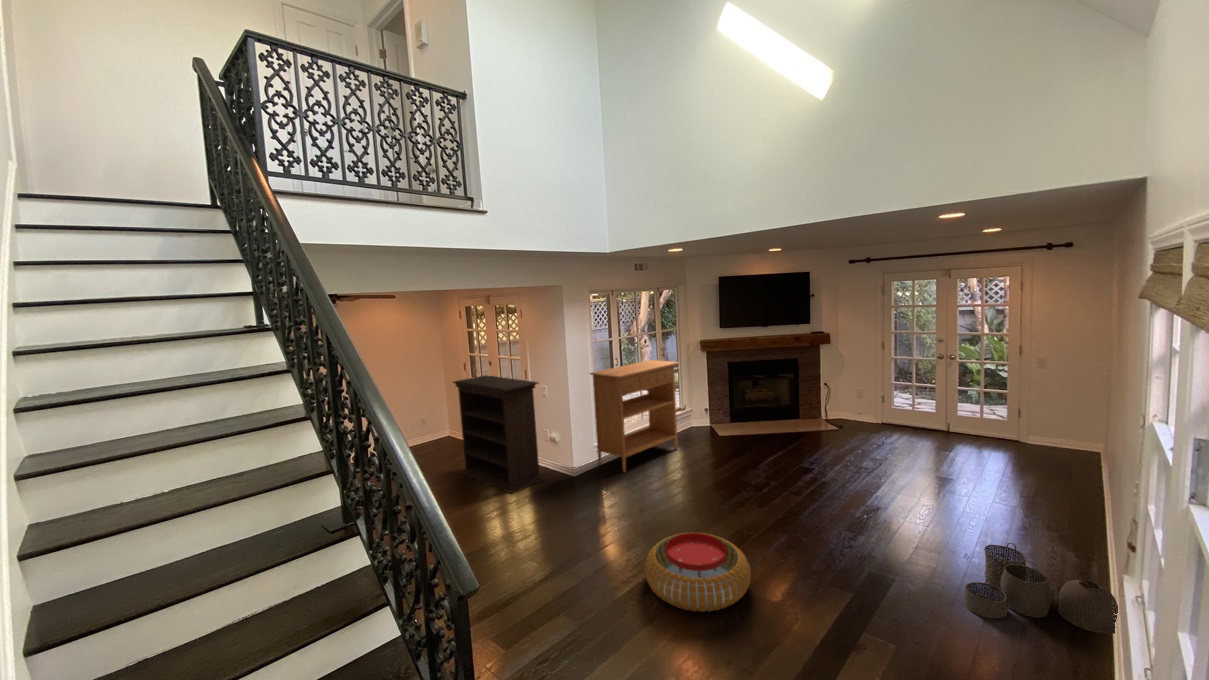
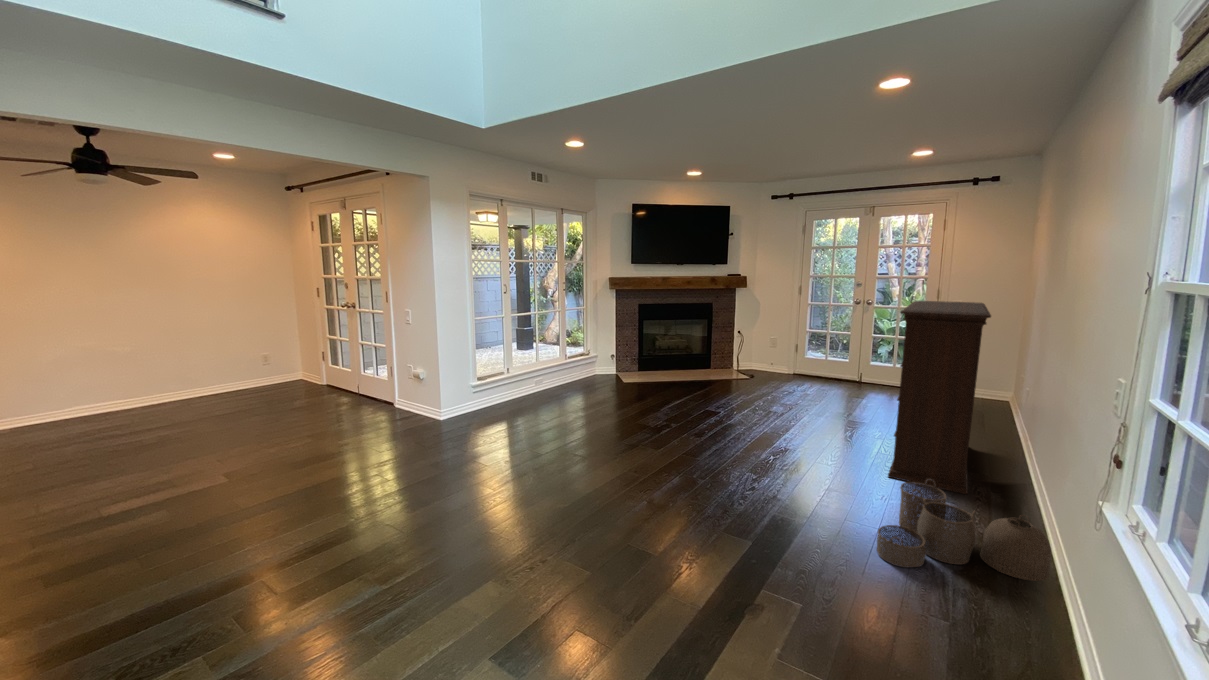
console table: present [590,360,679,472] -> none [465,292,579,416]
bookshelf: present [453,375,544,493] -> present [888,301,991,494]
pouf: present [645,533,751,612] -> none [482,474,621,572]

